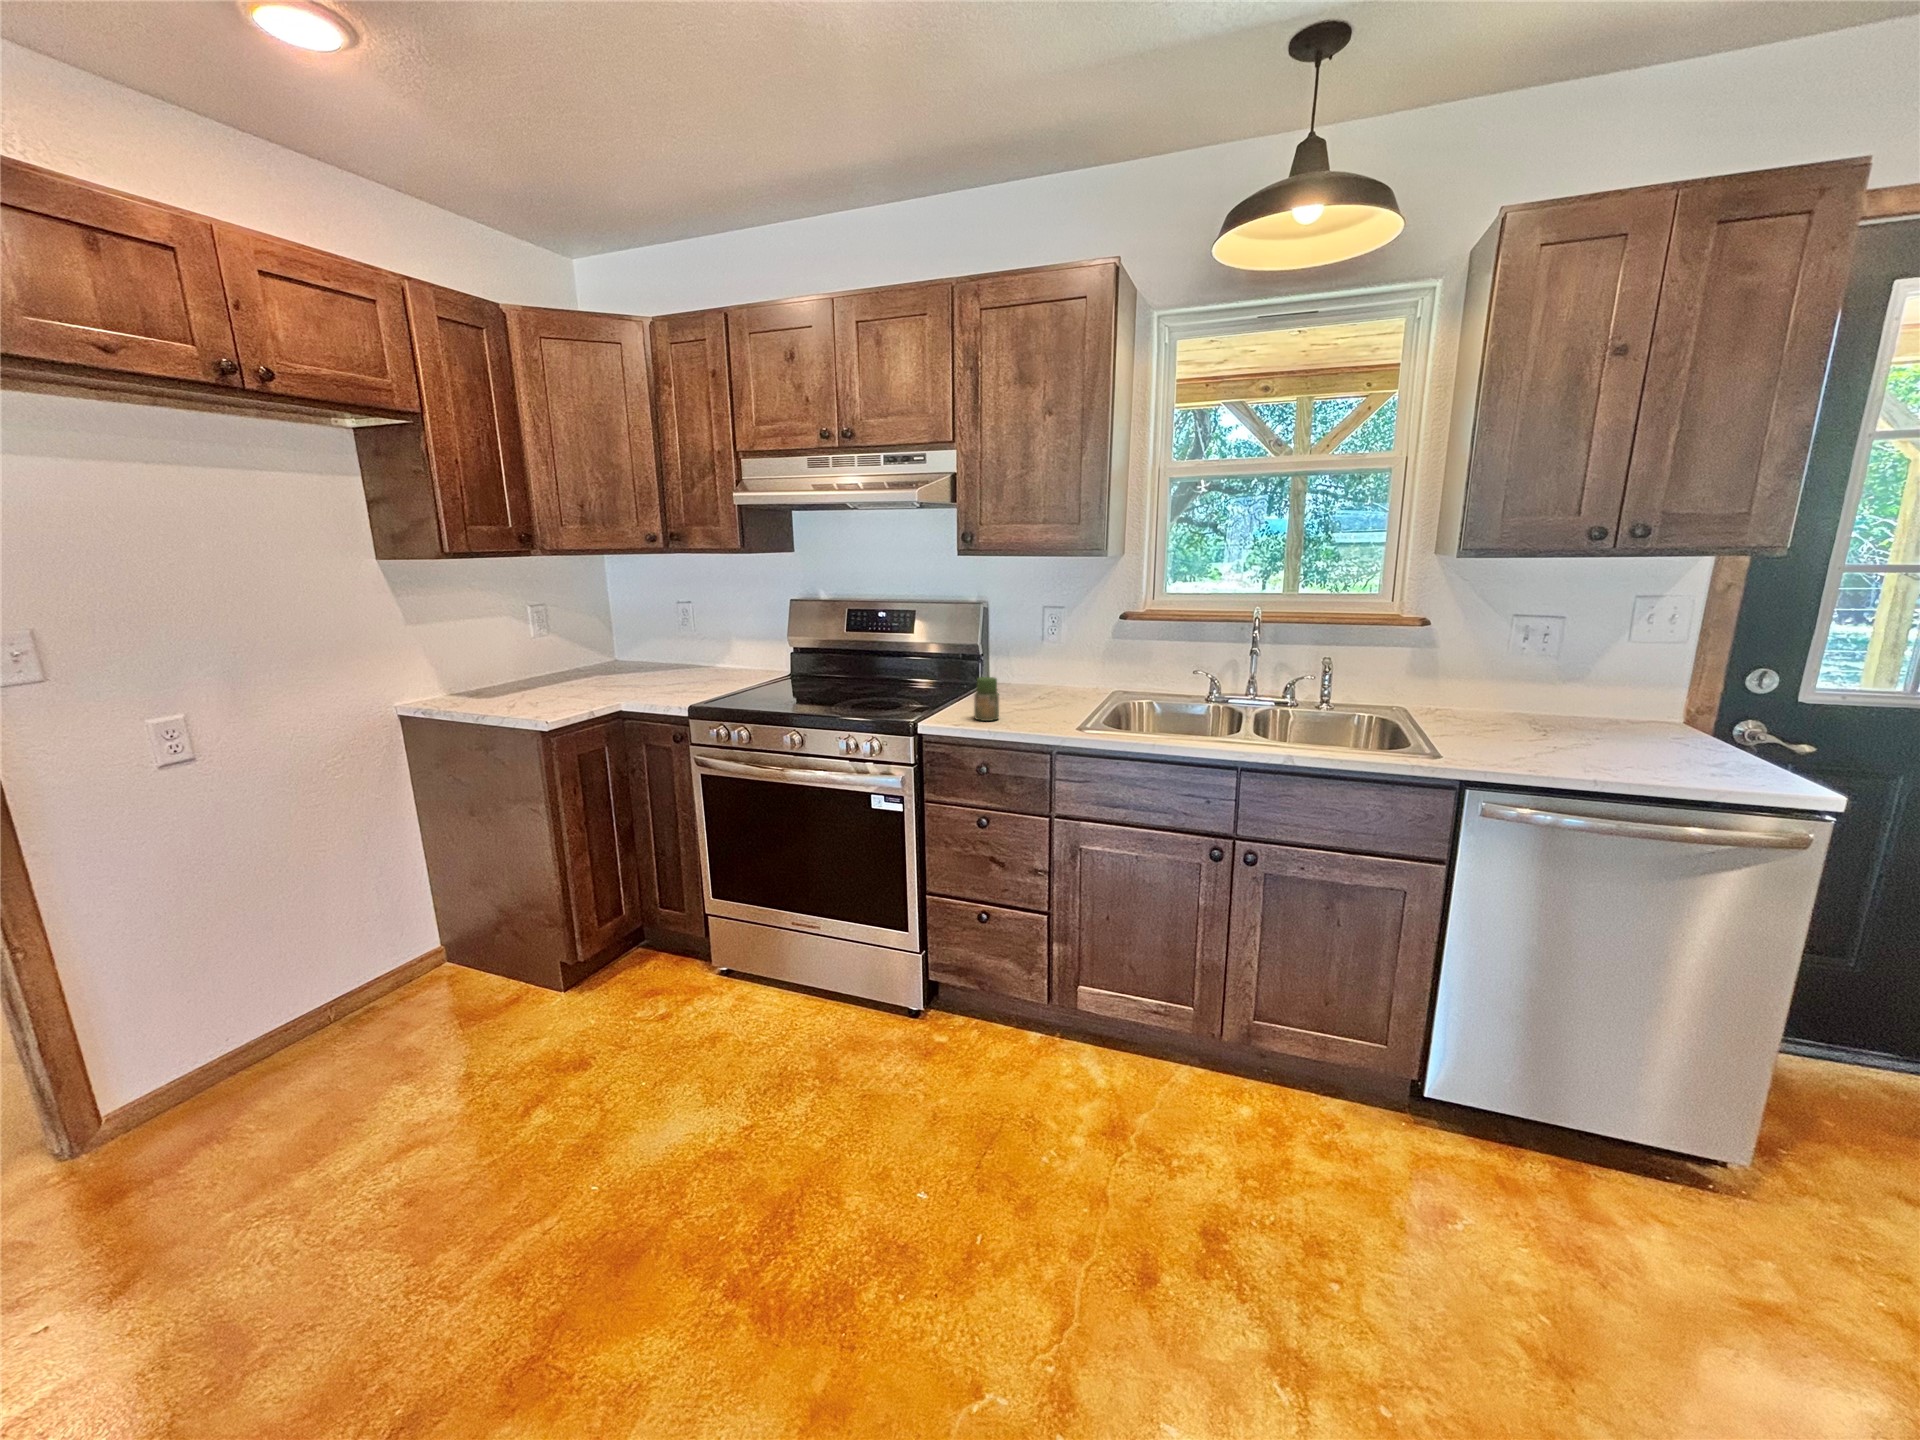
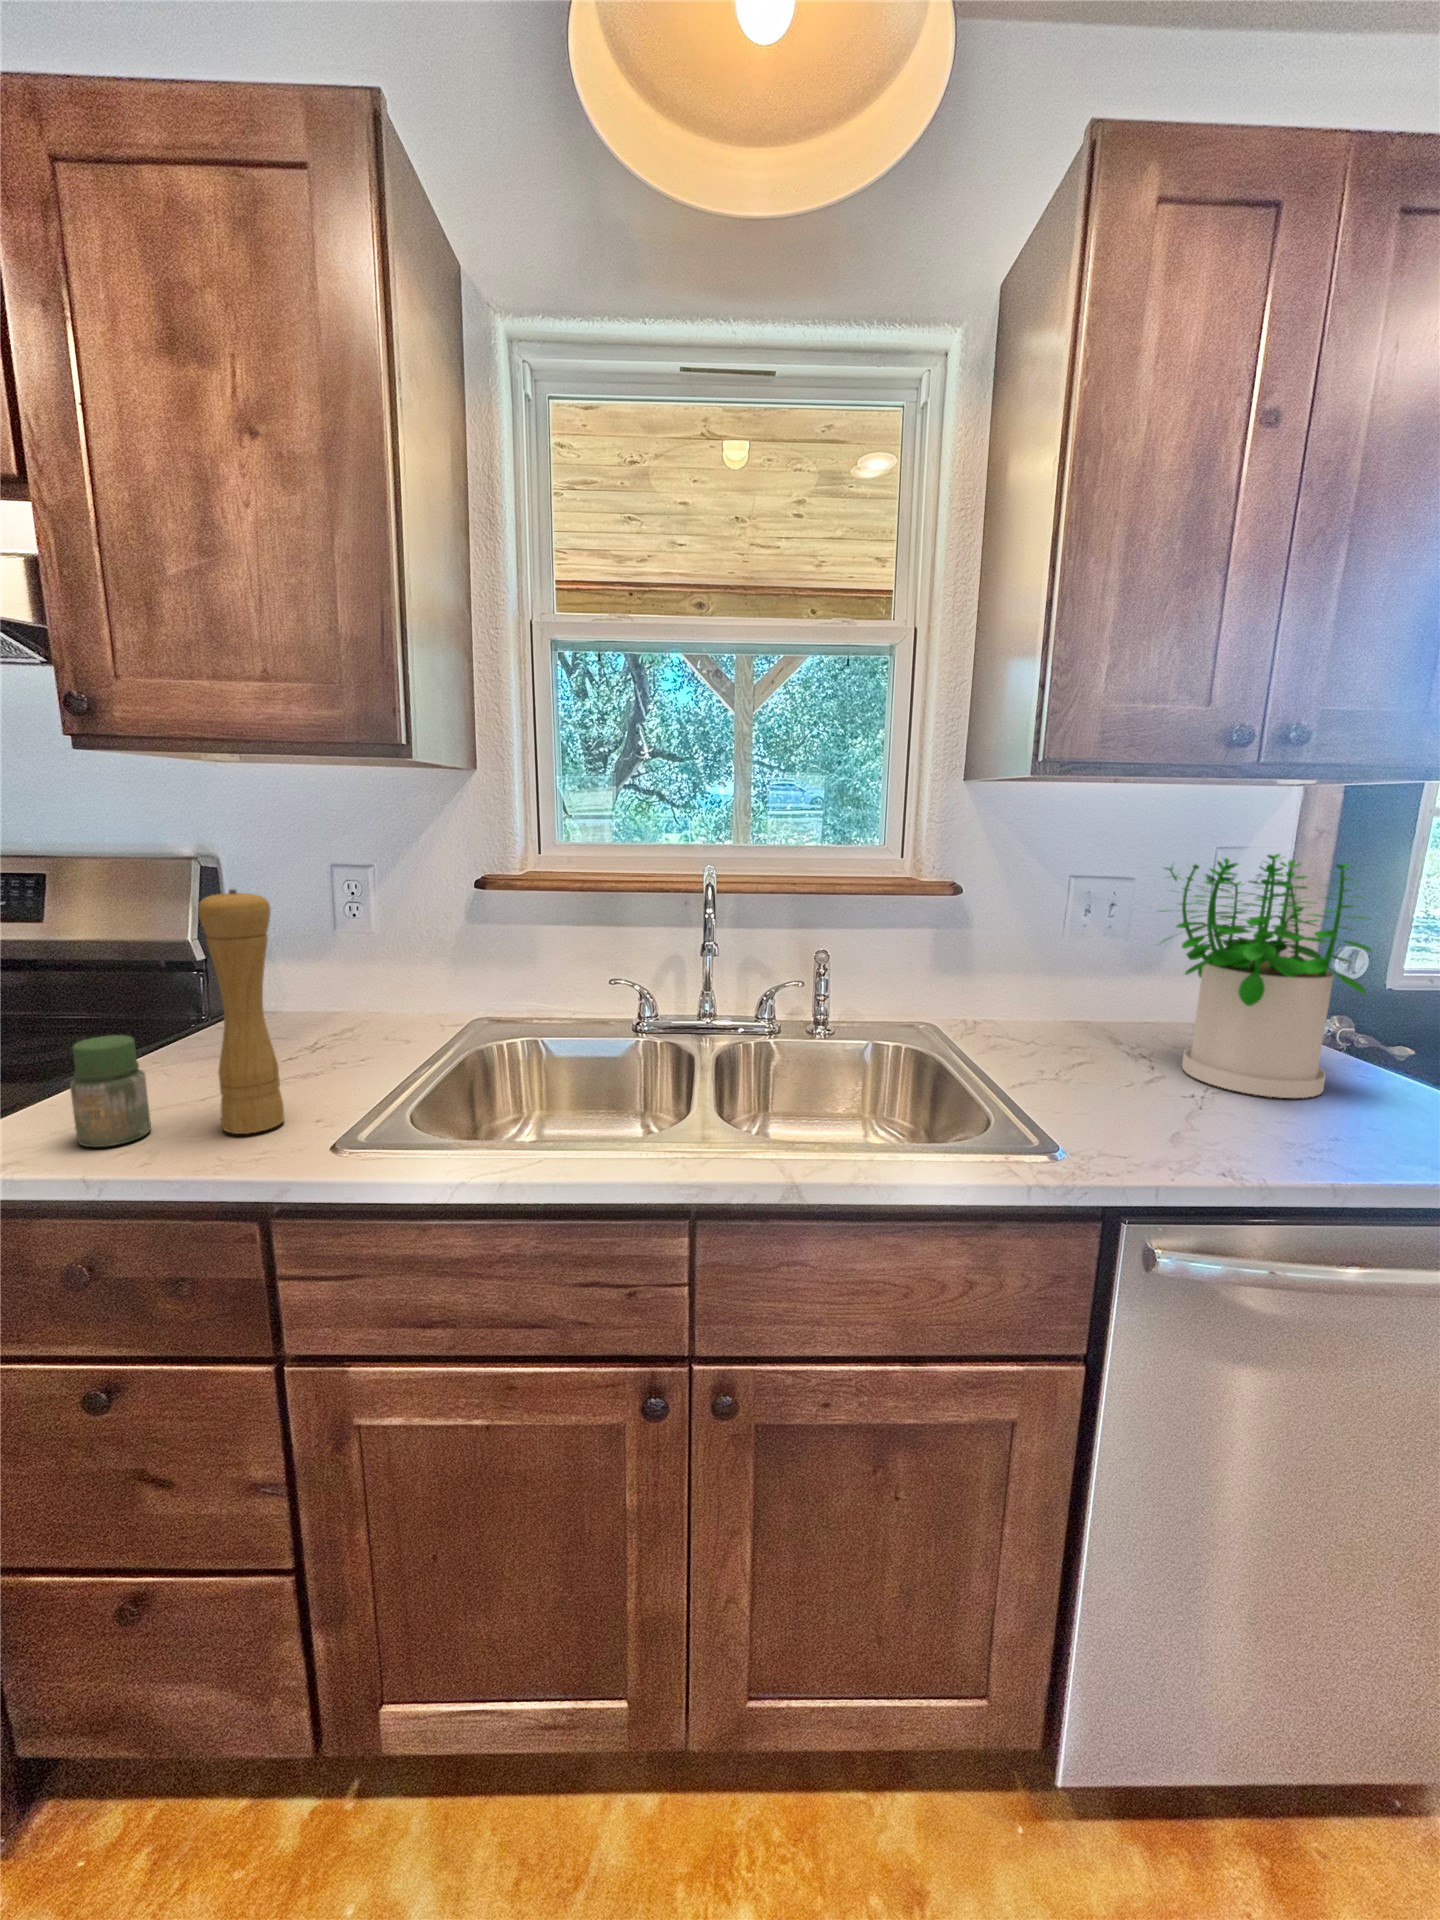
potted plant: none [1564,599,1715,753] -> present [1163,854,1372,1098]
pepper mill: none [1026,616,1054,721] -> present [198,889,284,1134]

